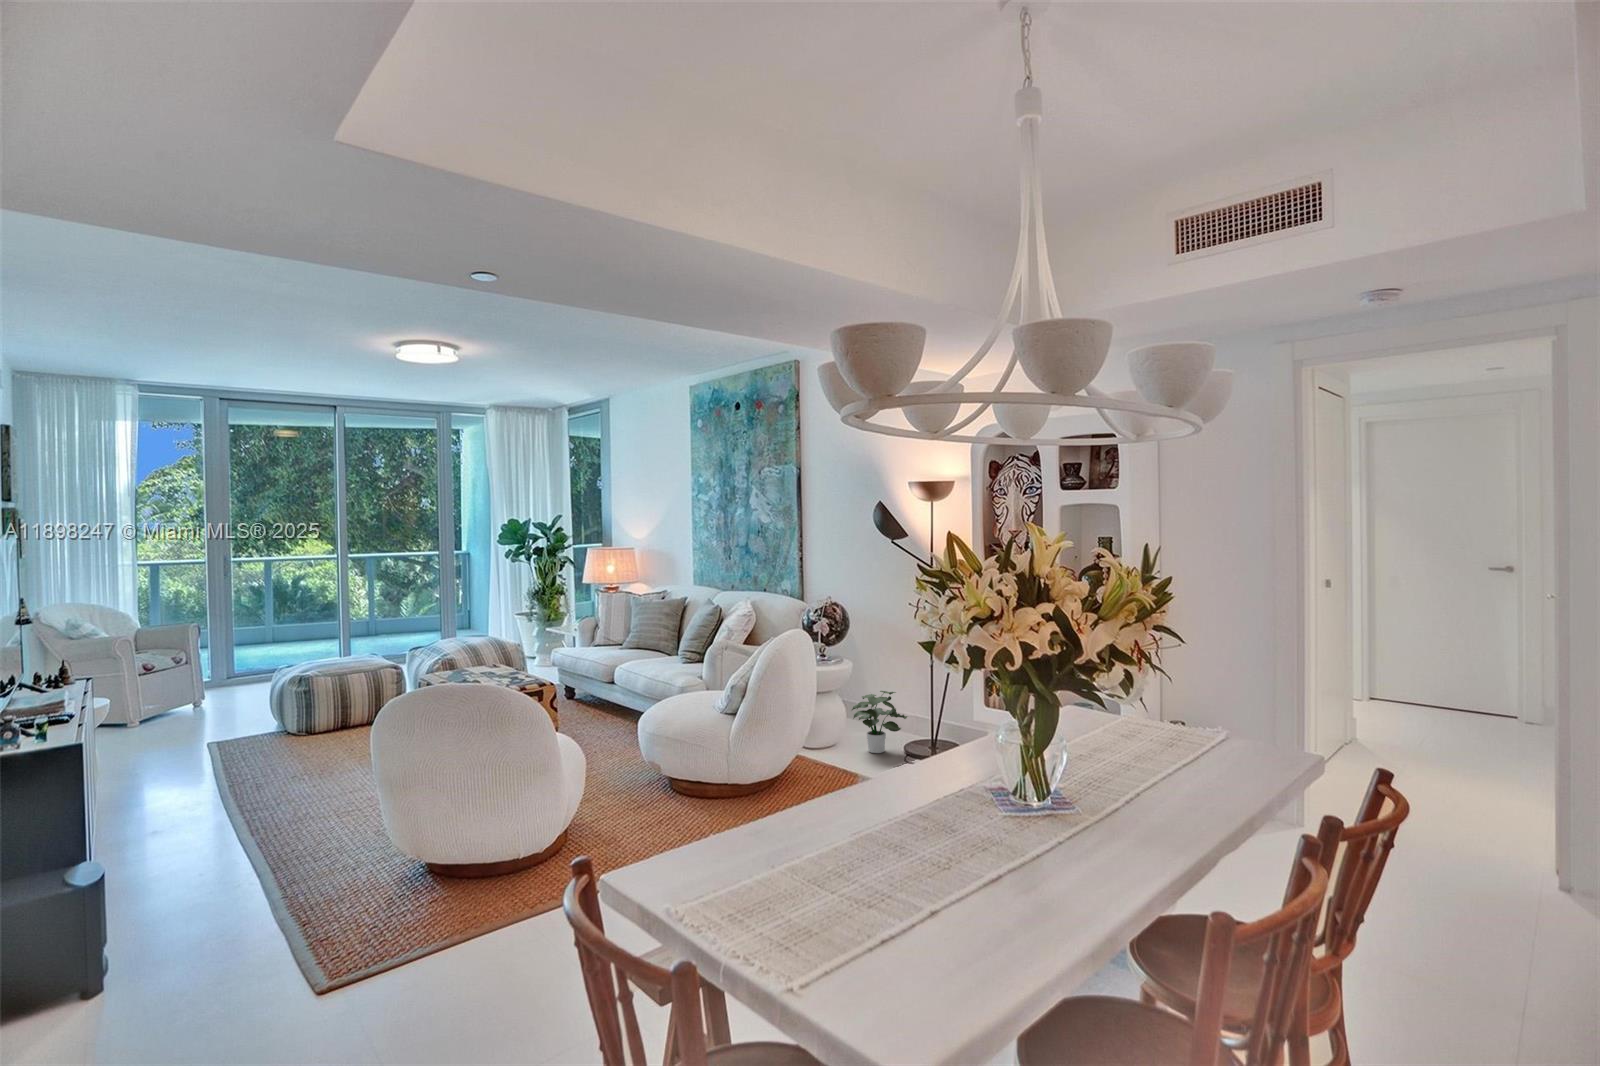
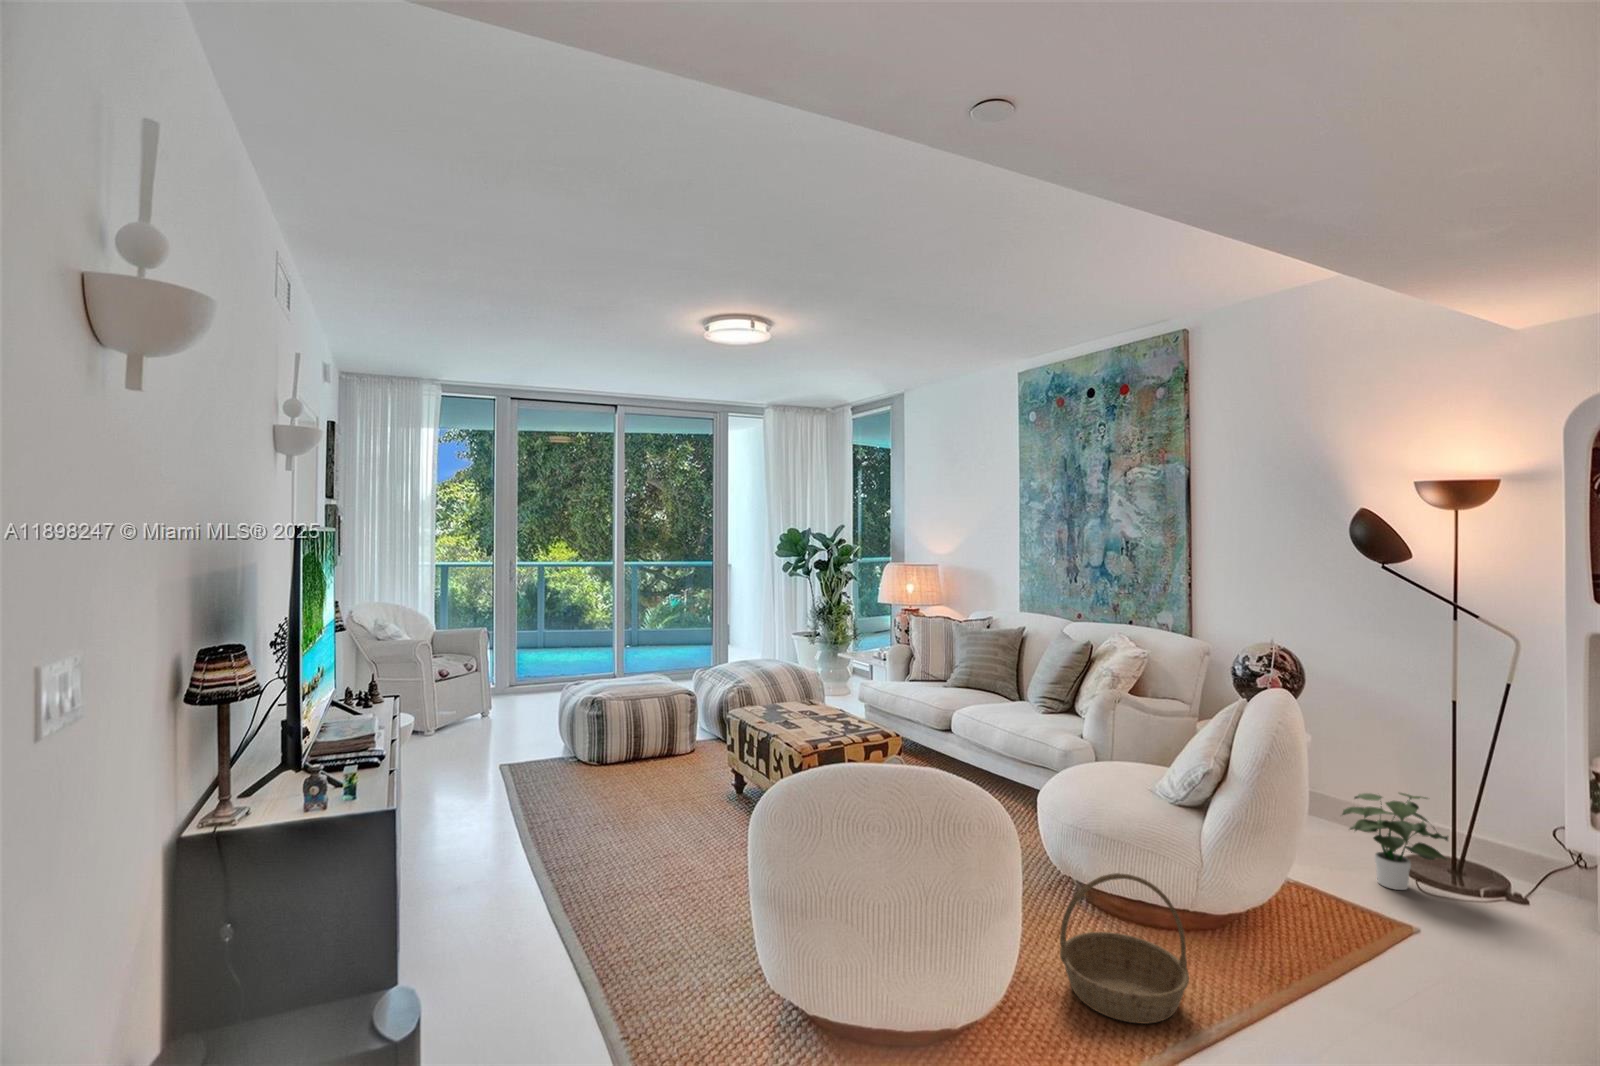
basket: none [614,743,691,829] -> present [1060,873,1189,1024]

